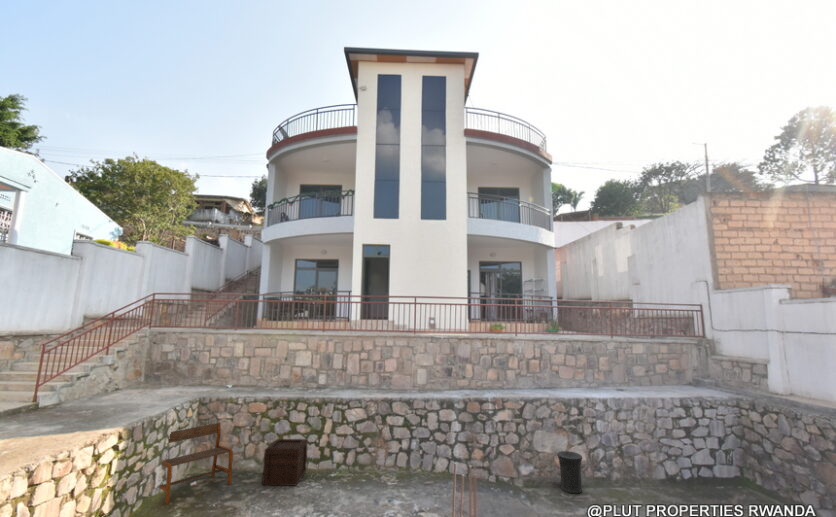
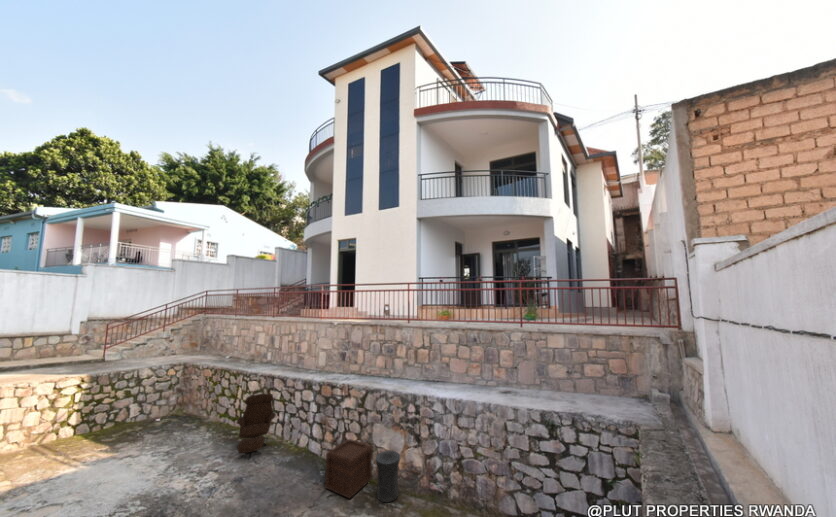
lounge chair: none [362,420,419,493] -> present [237,394,276,459]
bench: present [160,422,233,504] -> none [122,382,185,434]
wooden crate: present [262,439,308,485] -> present [325,439,373,498]

